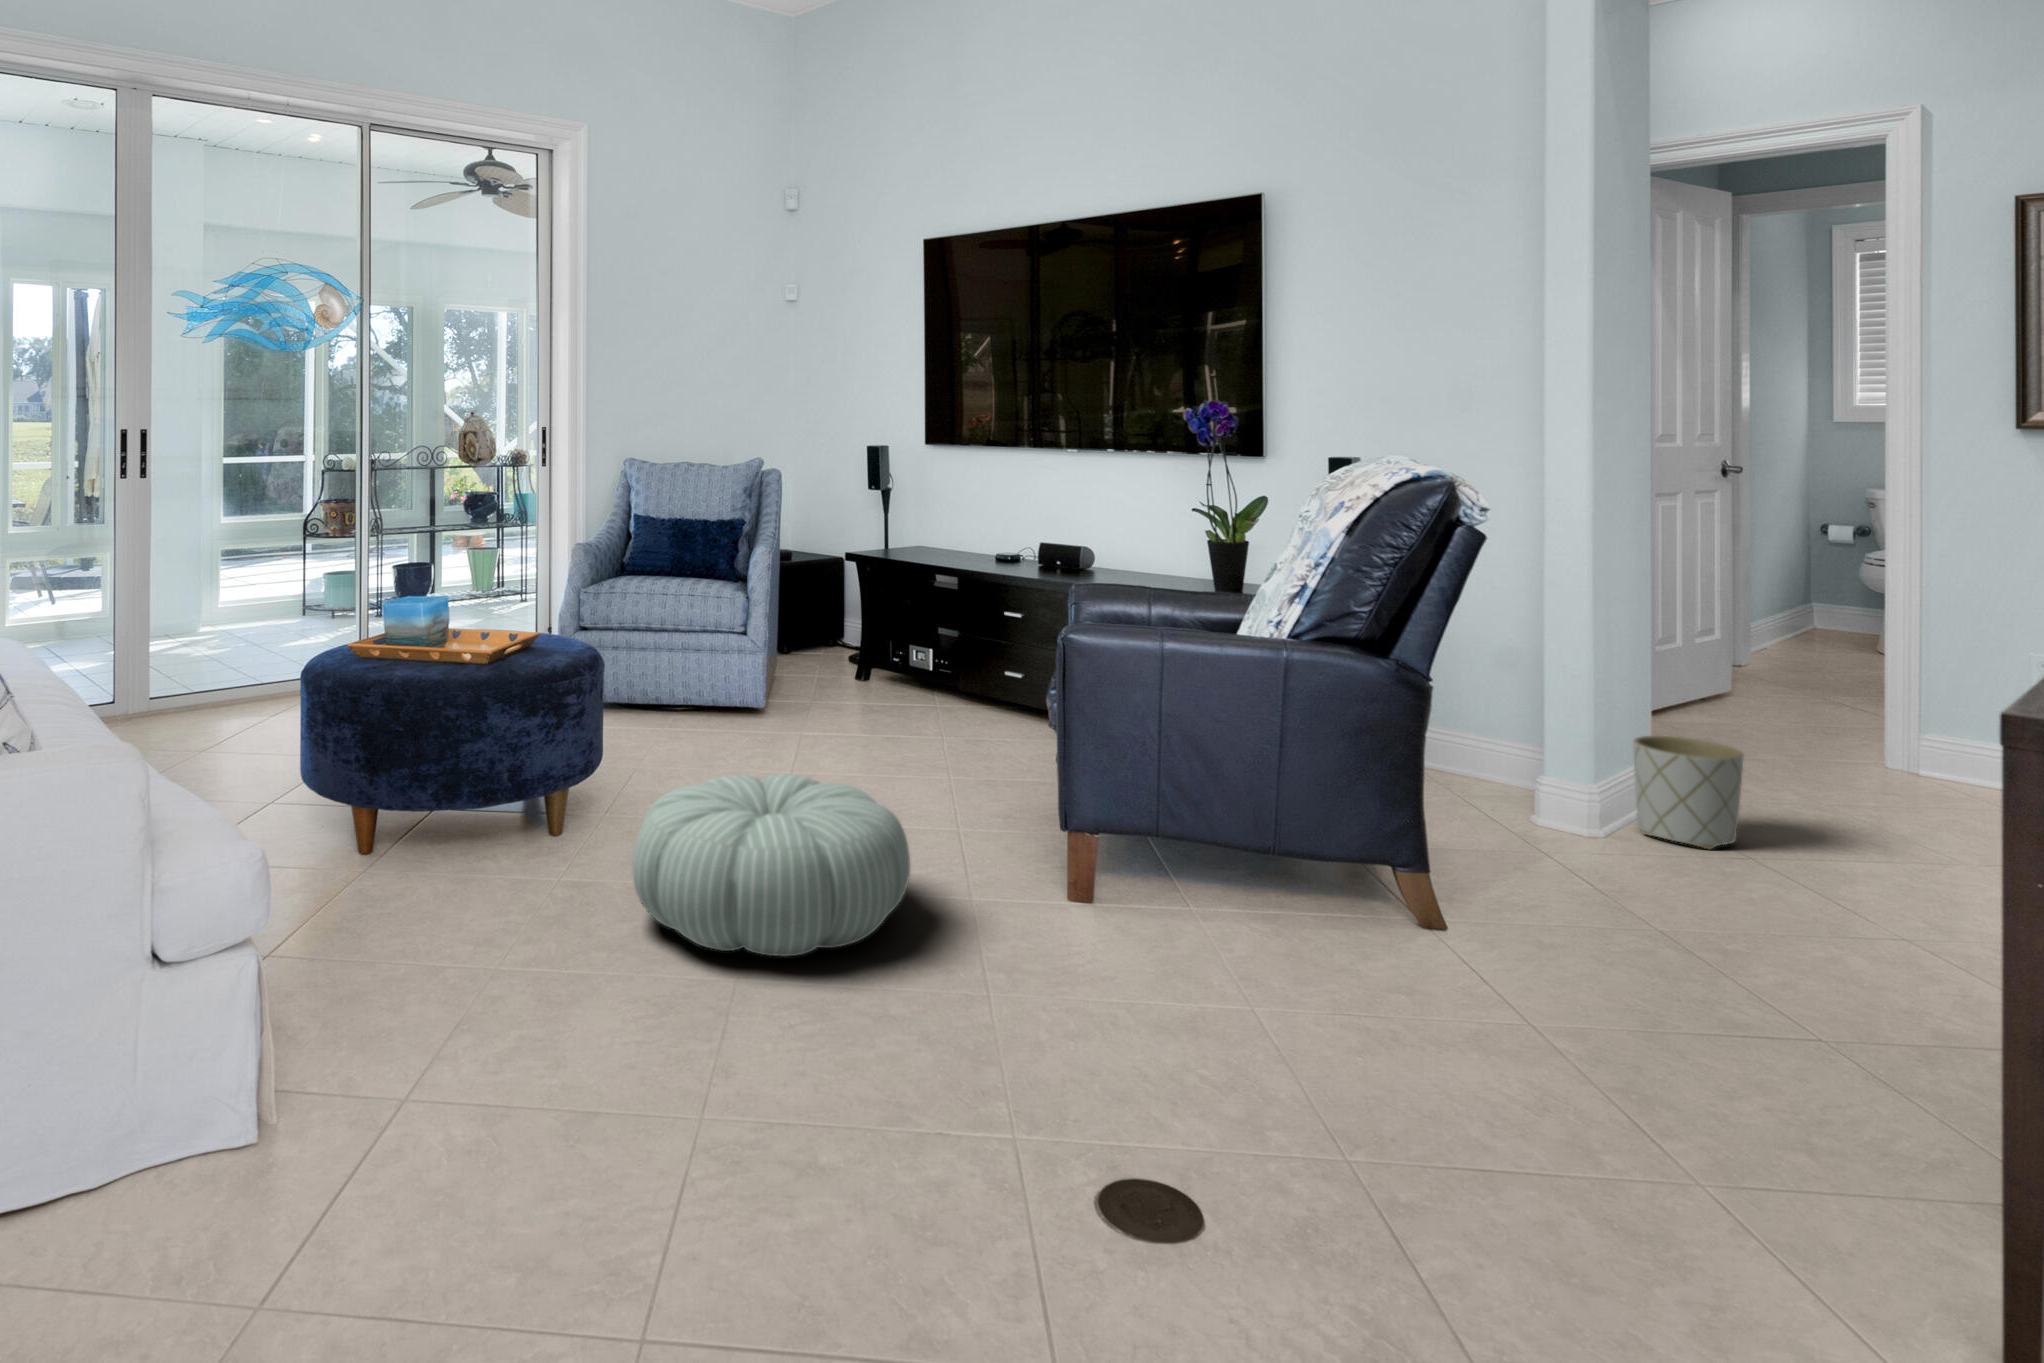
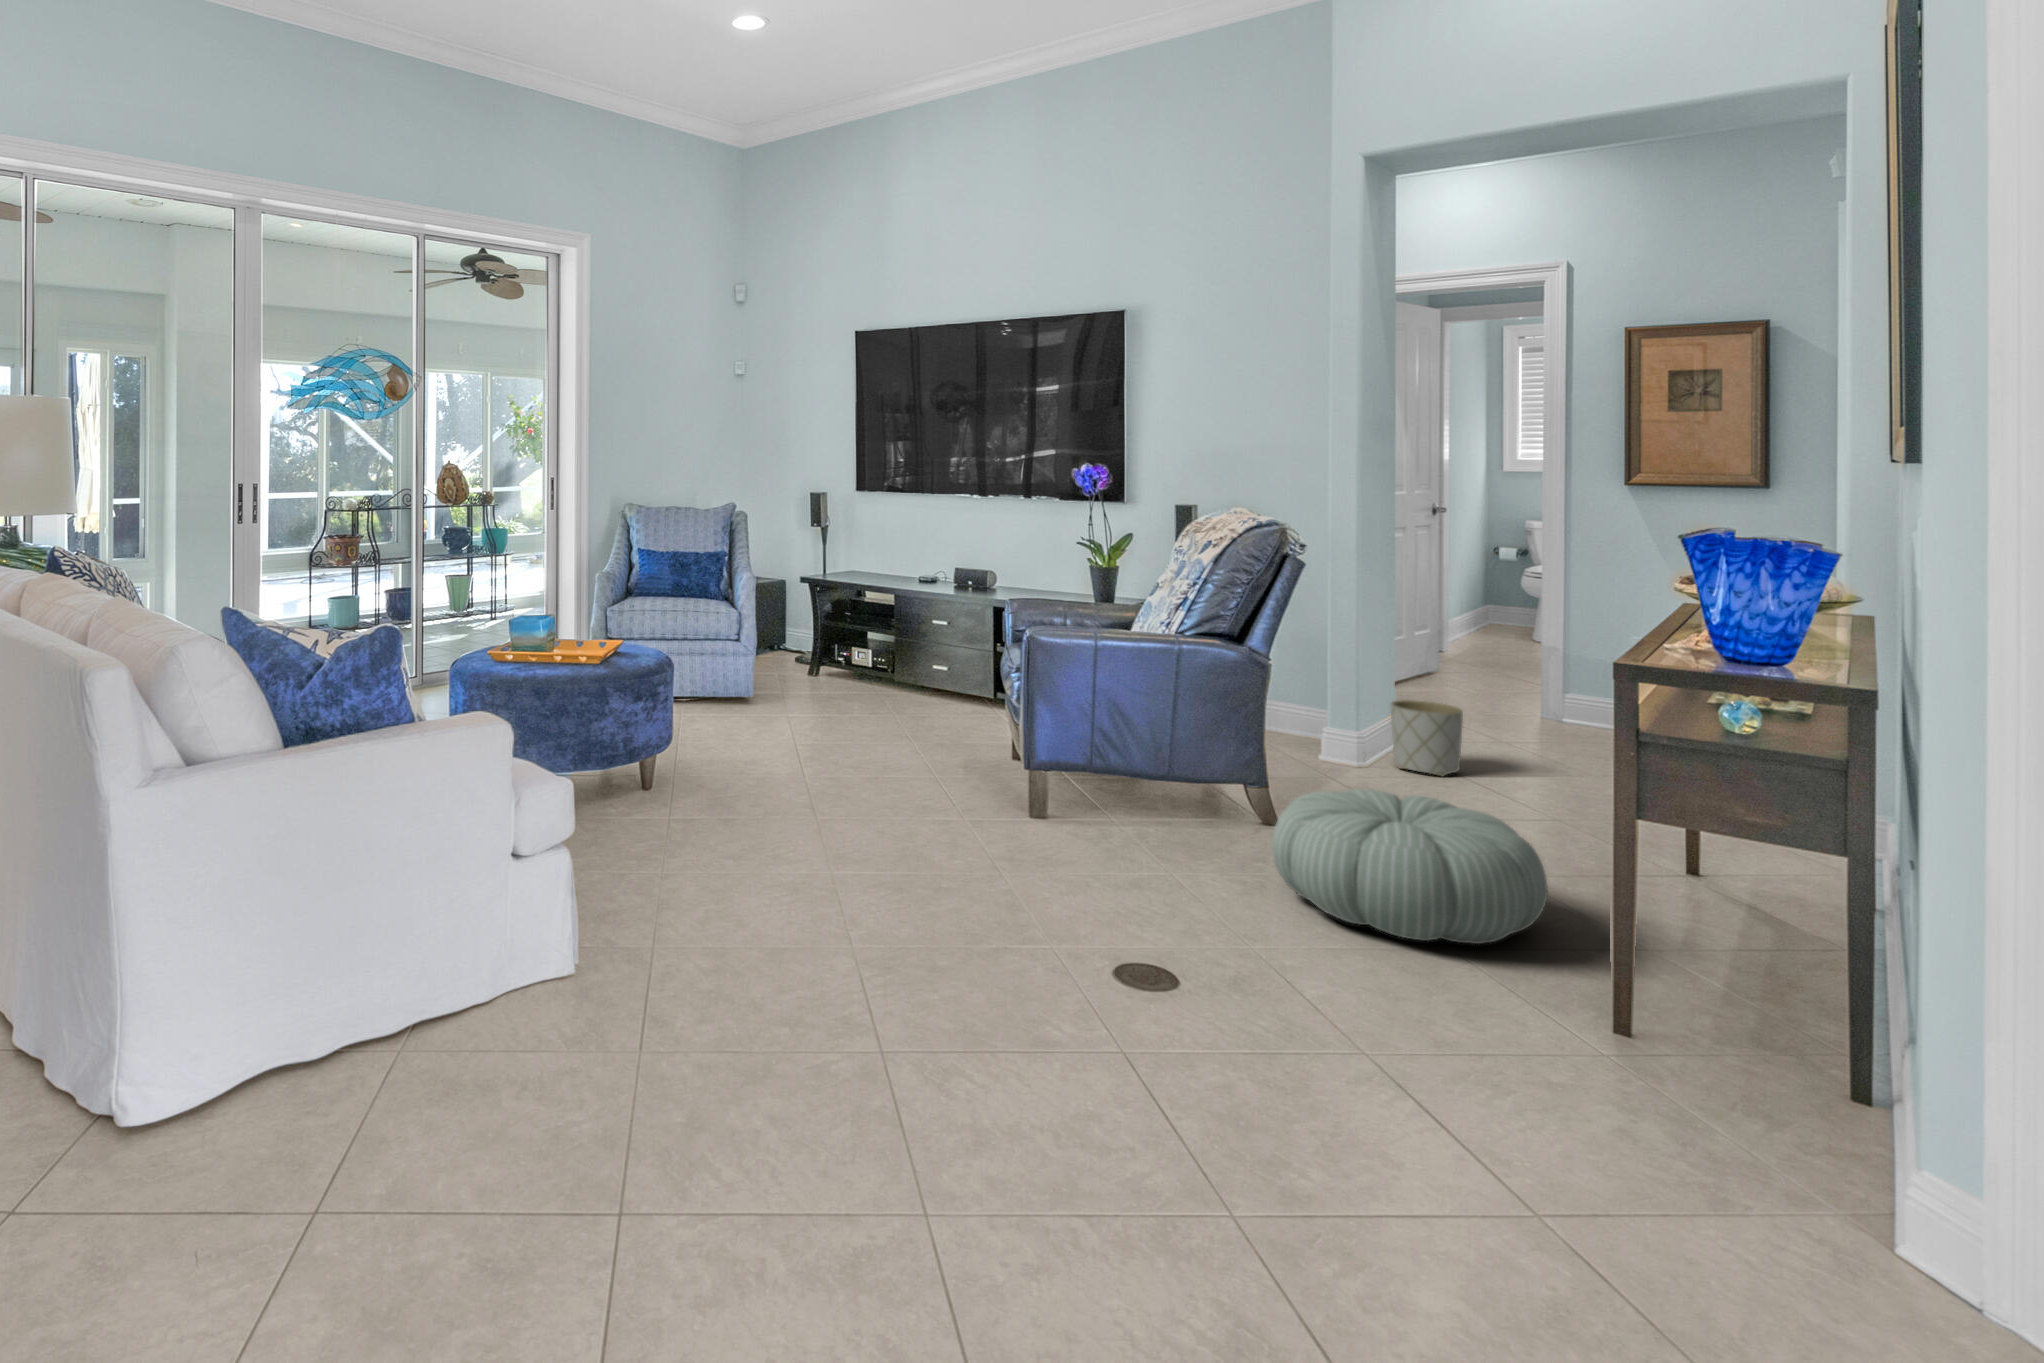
pouf: present [632,774,910,956] -> present [1272,789,1548,944]

